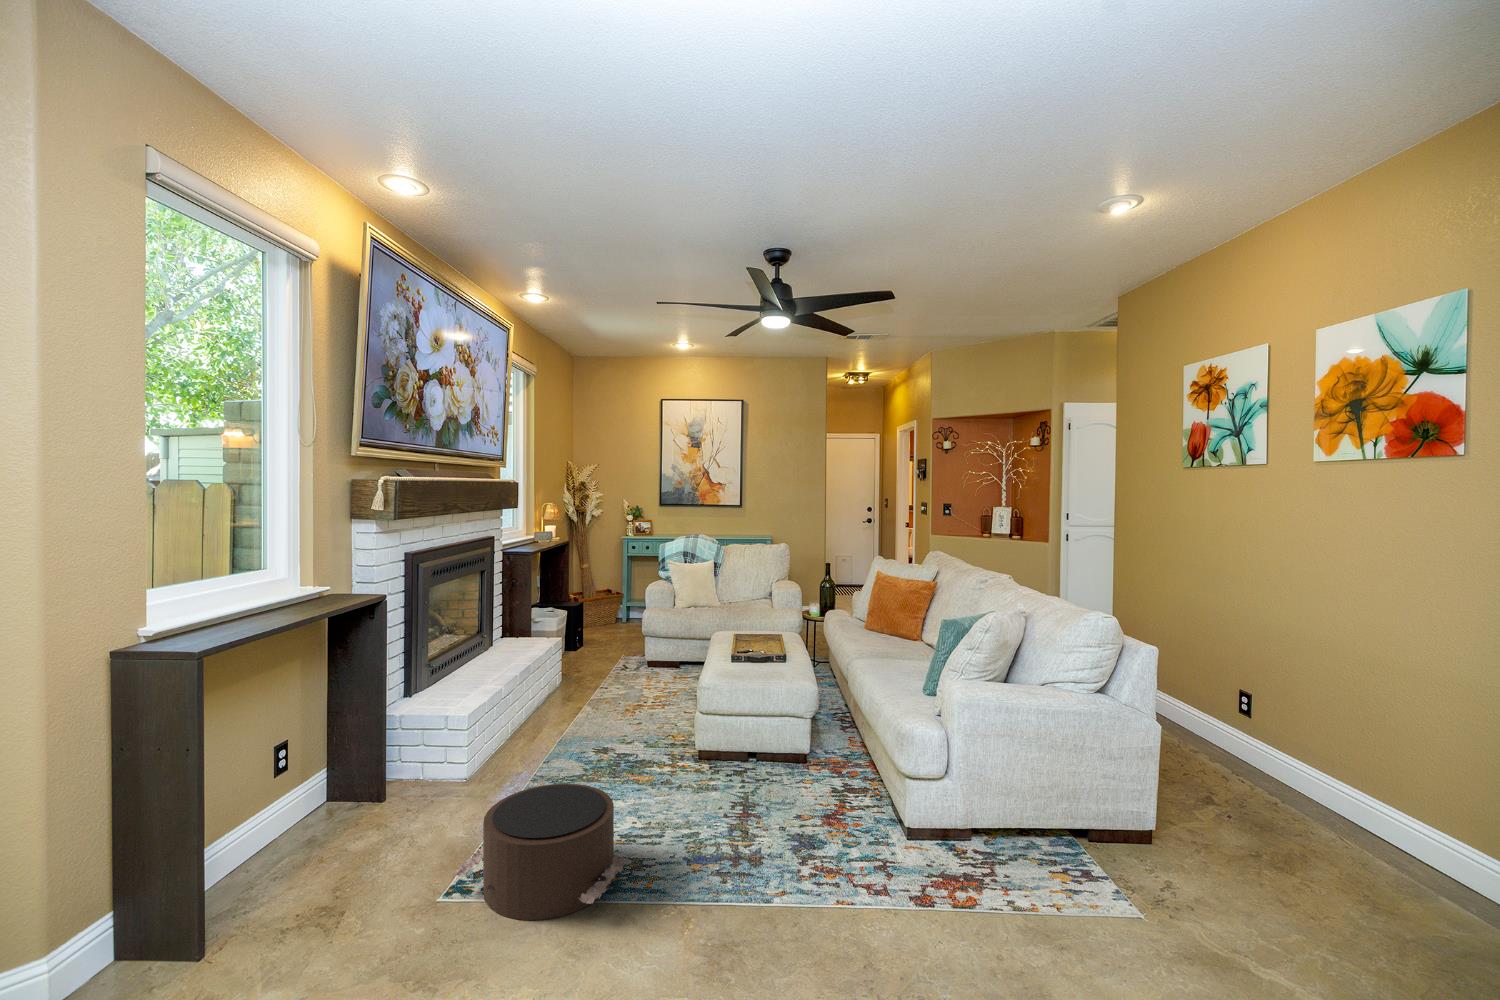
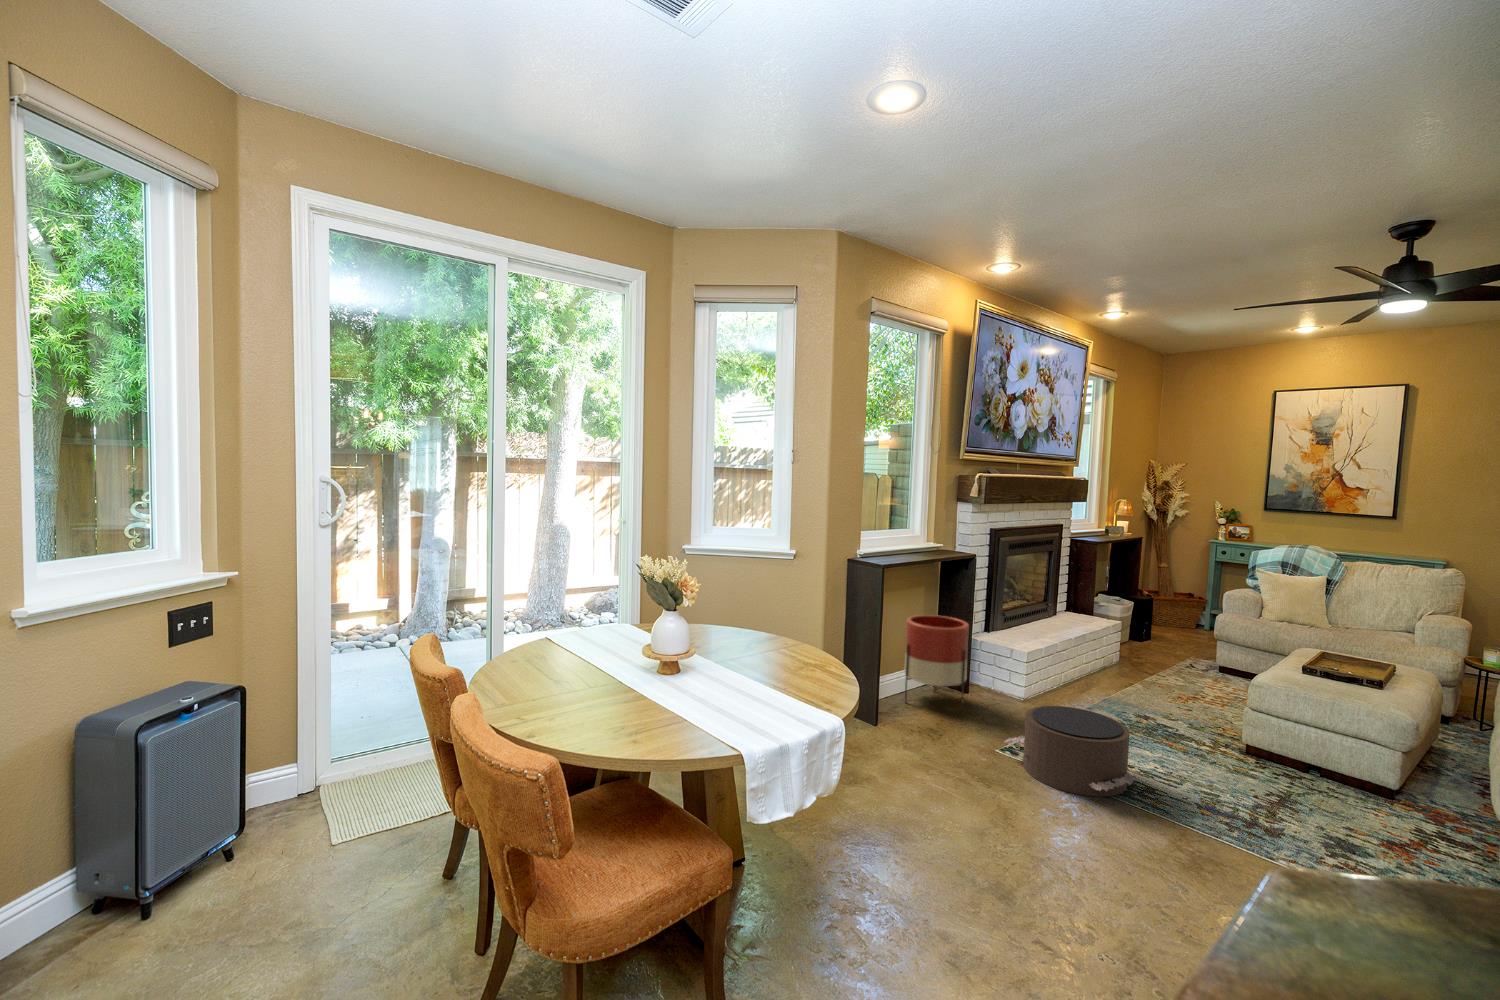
planter: none [274,695,383,857] -> present [904,615,969,710]

